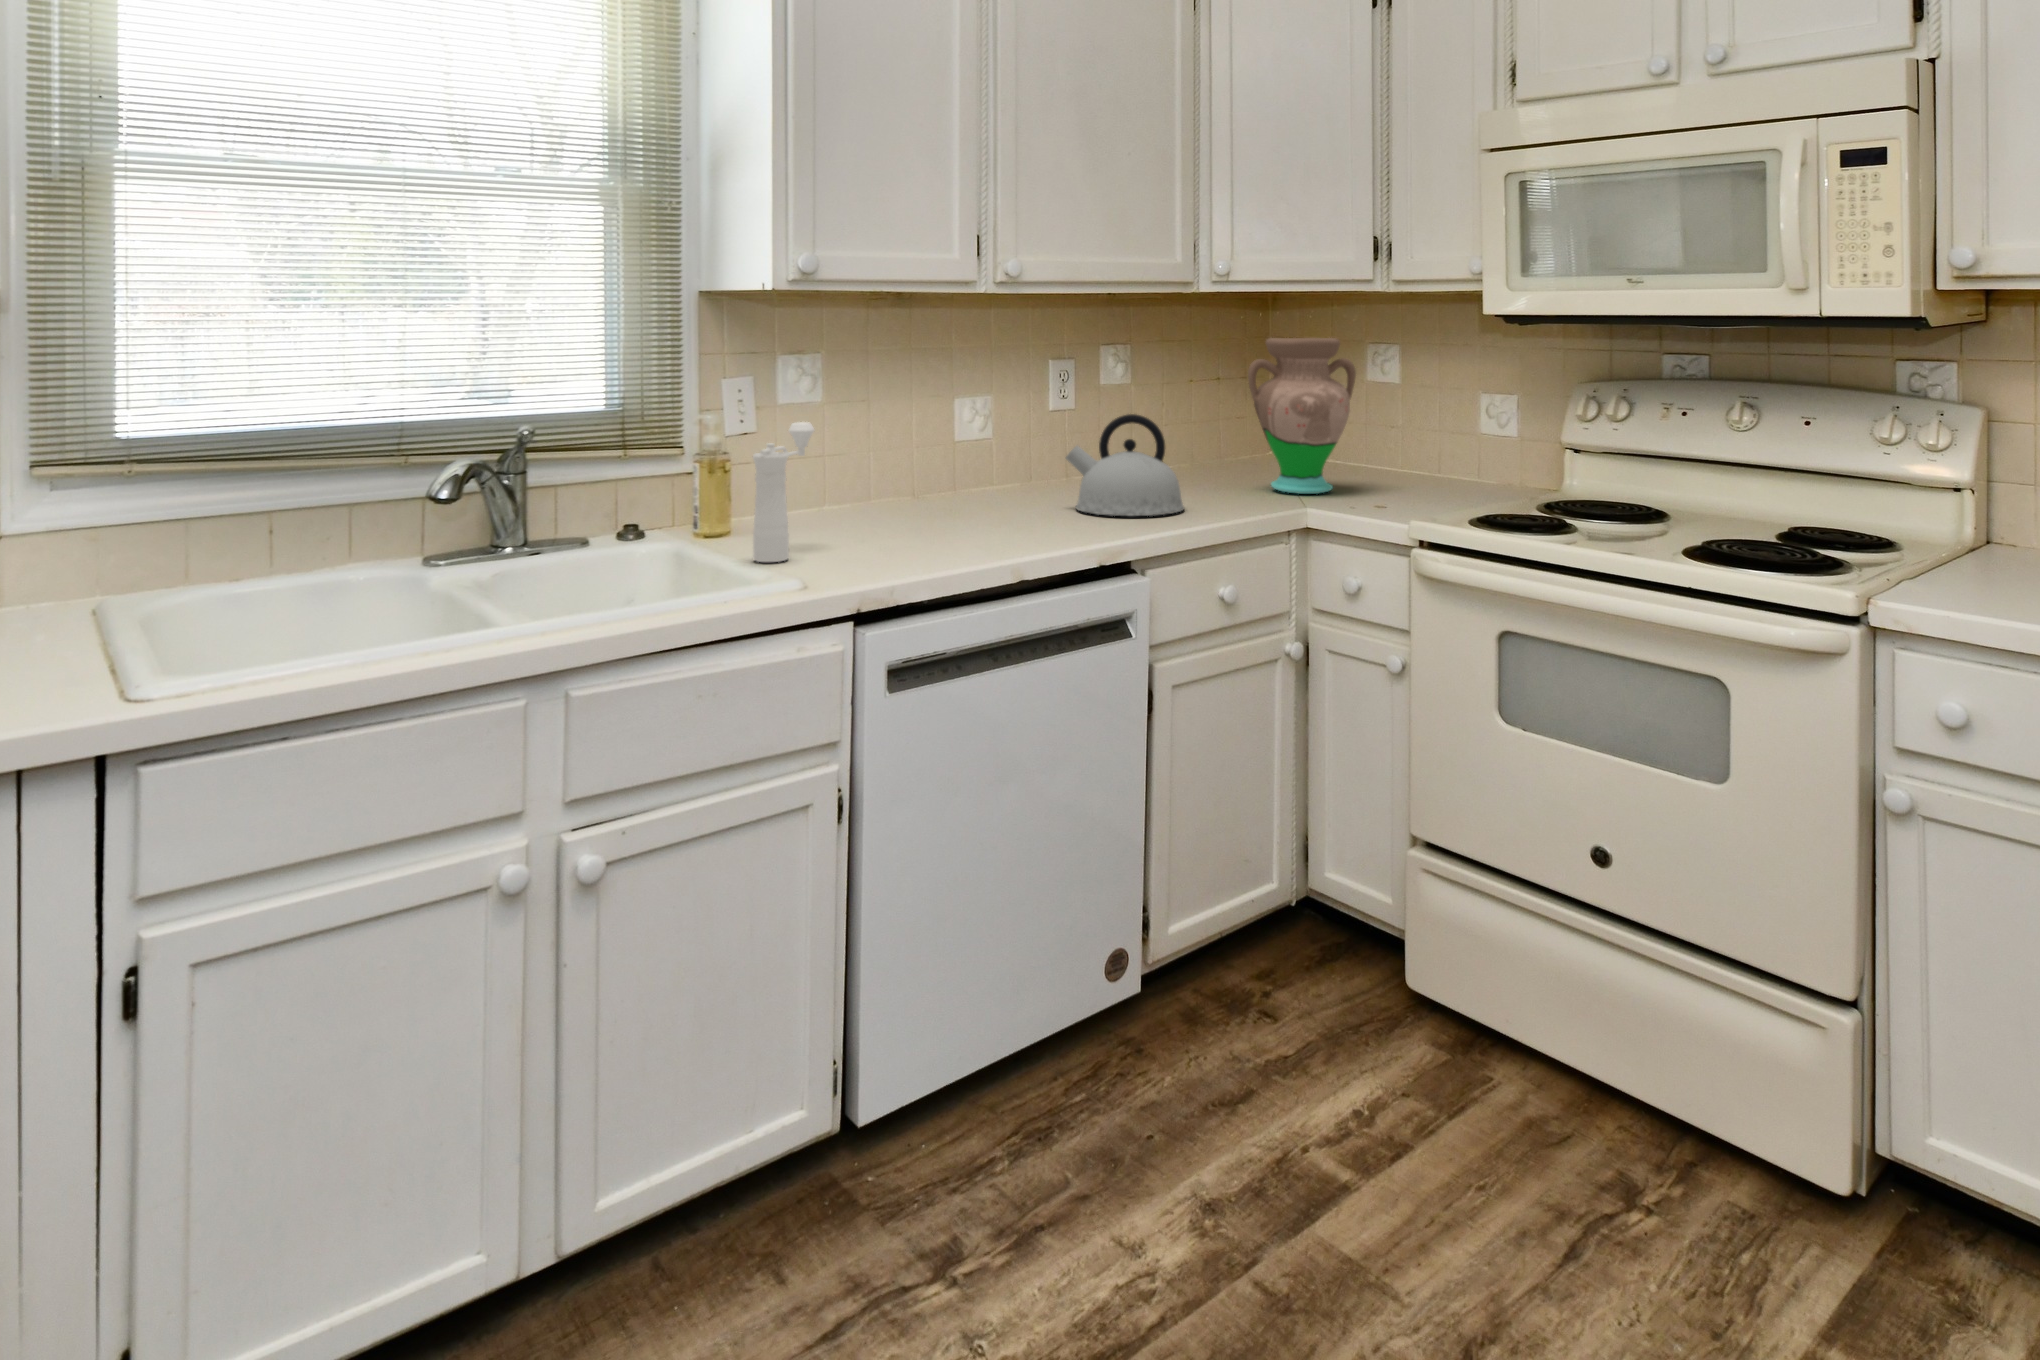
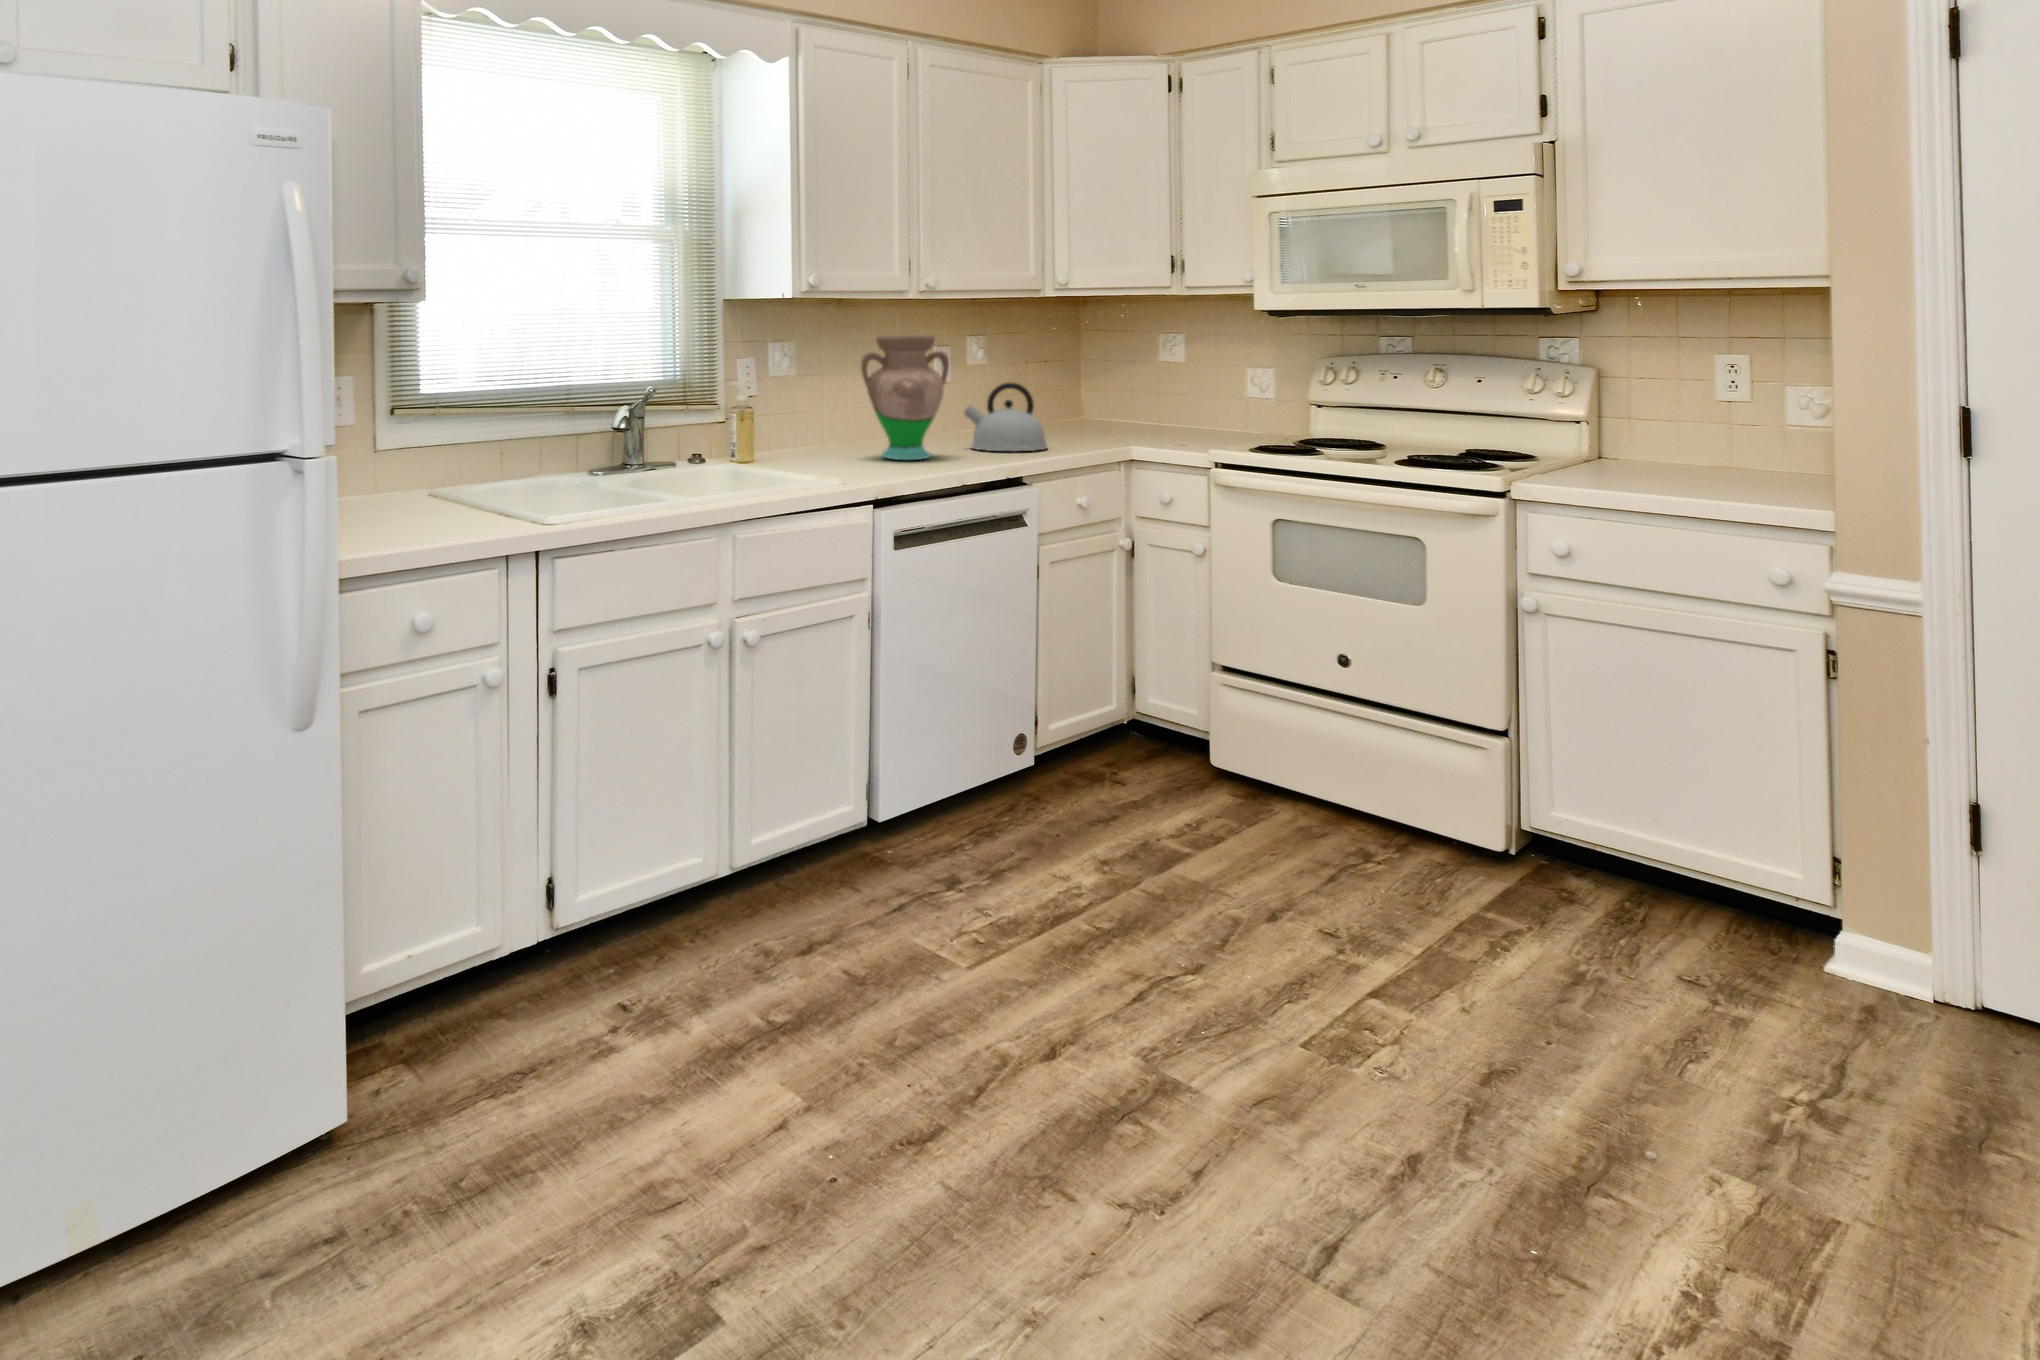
vase: present [1248,338,1356,494] -> present [861,335,949,460]
pepper mill: present [753,422,814,562] -> none [791,386,821,474]

